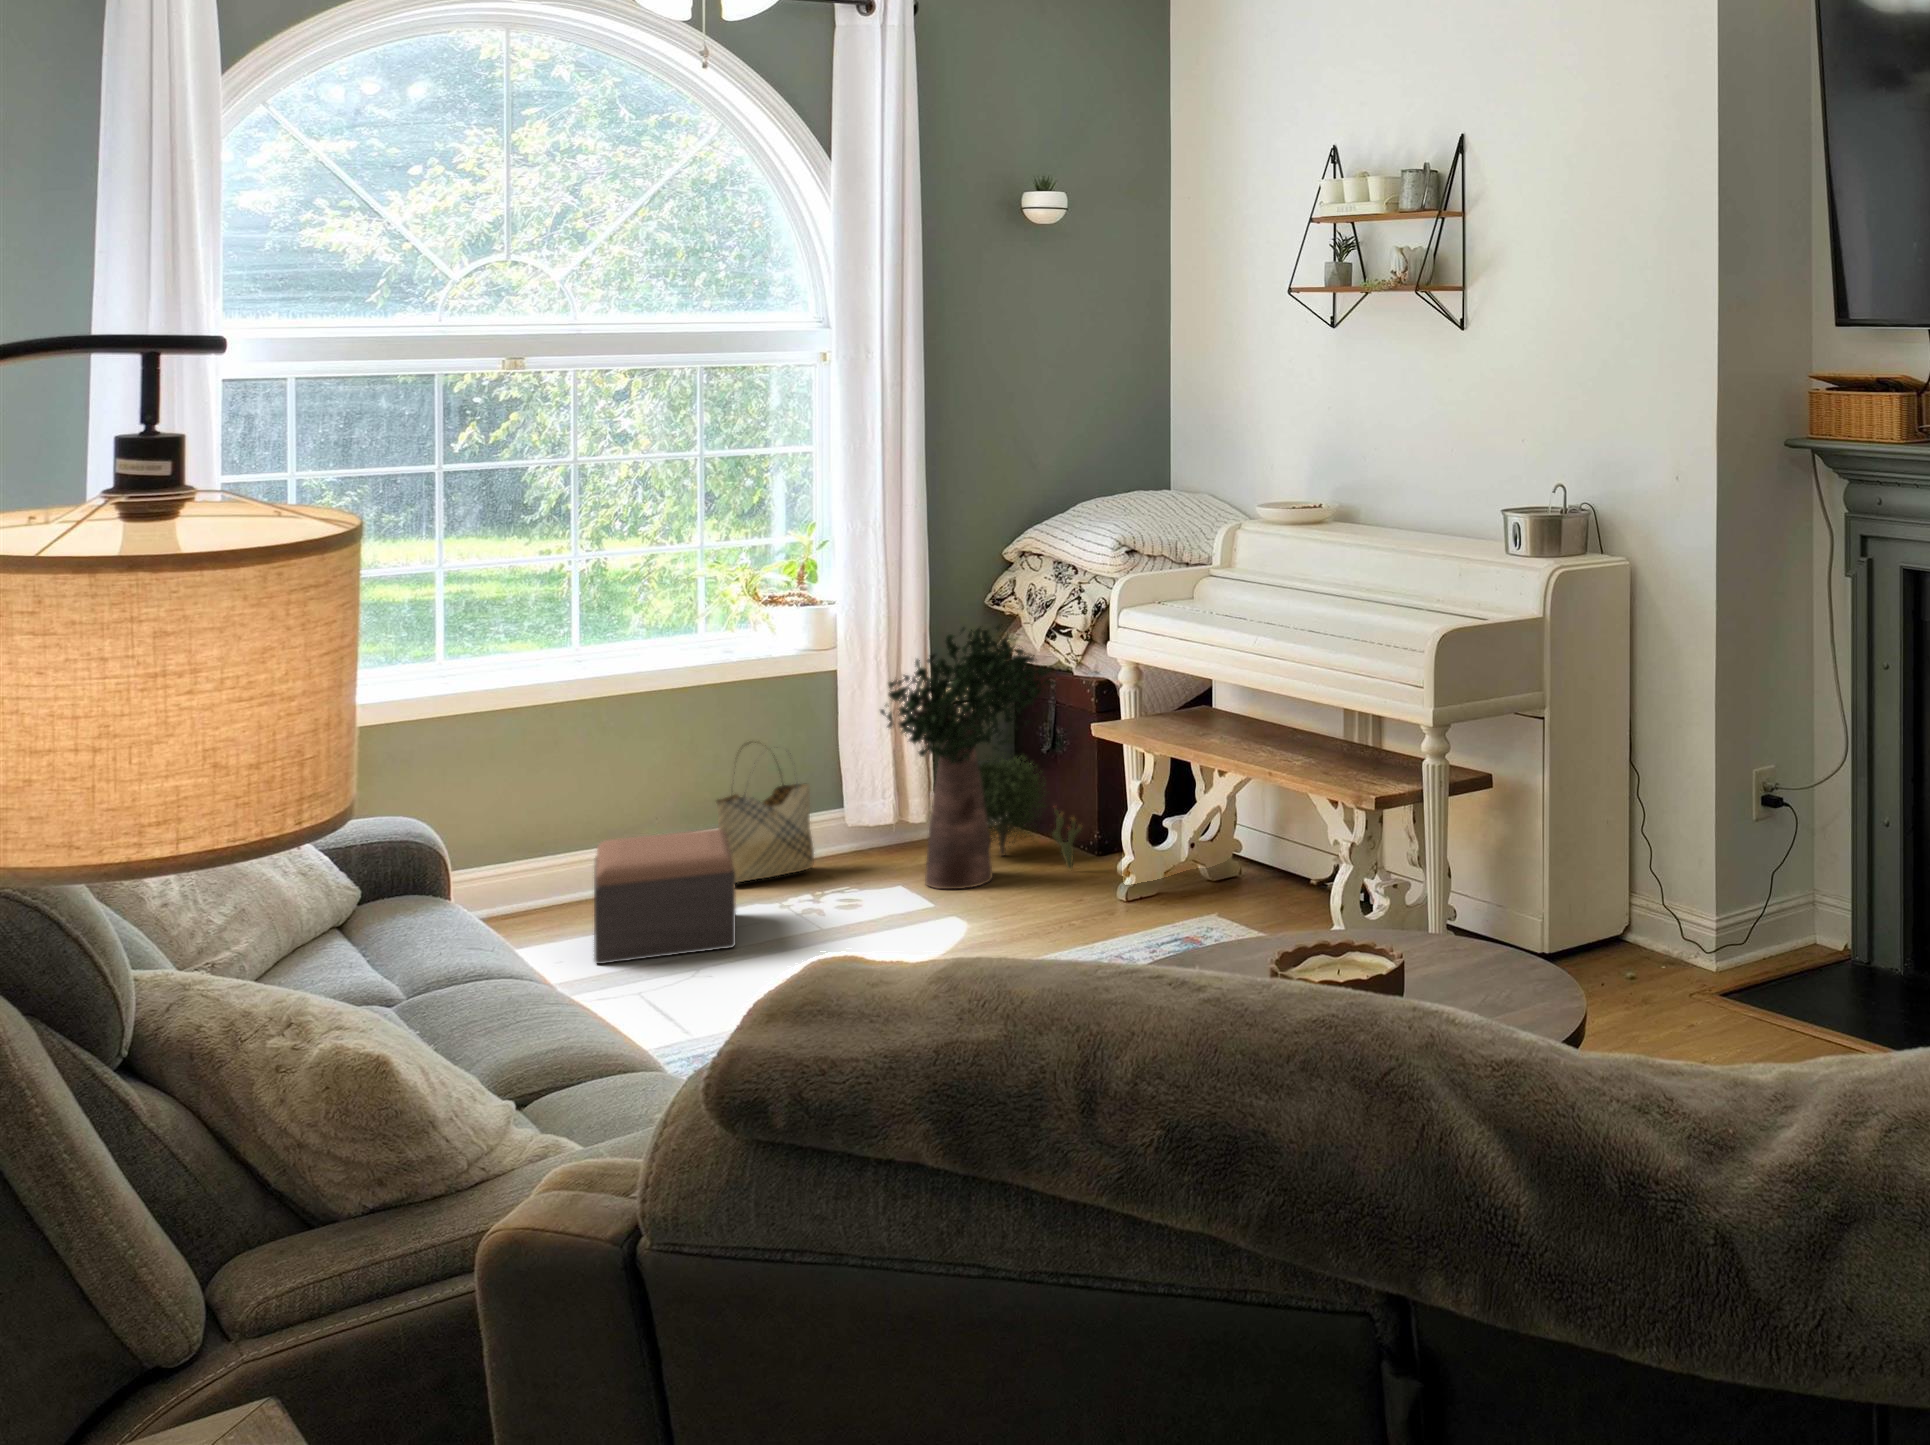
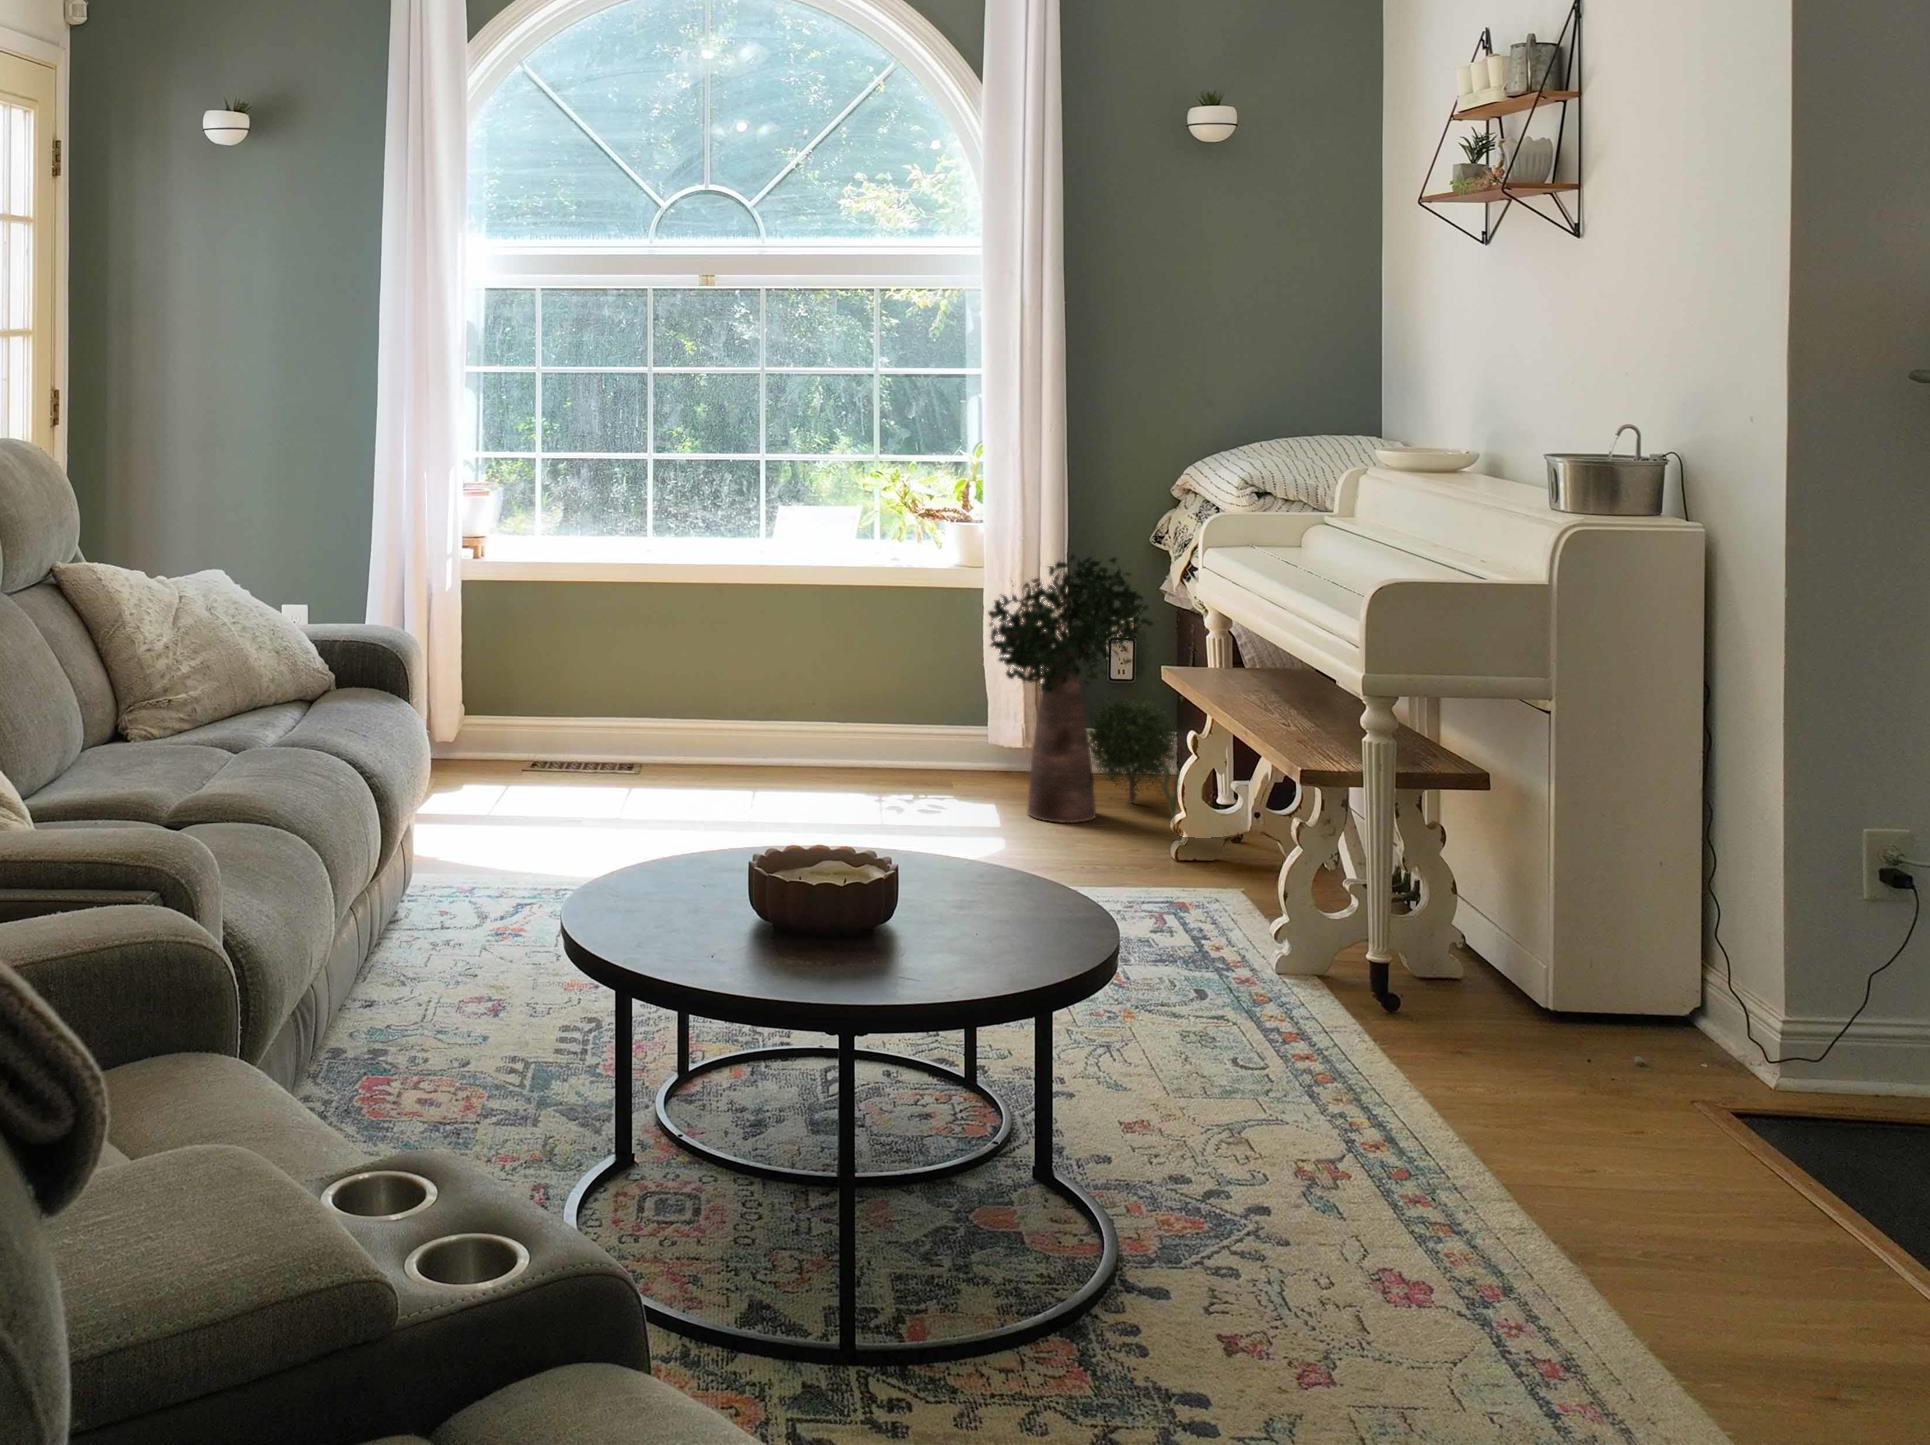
woven basket: present [716,742,814,883] -> none [858,647,953,780]
footstool: present [594,829,736,964] -> none [690,711,837,826]

